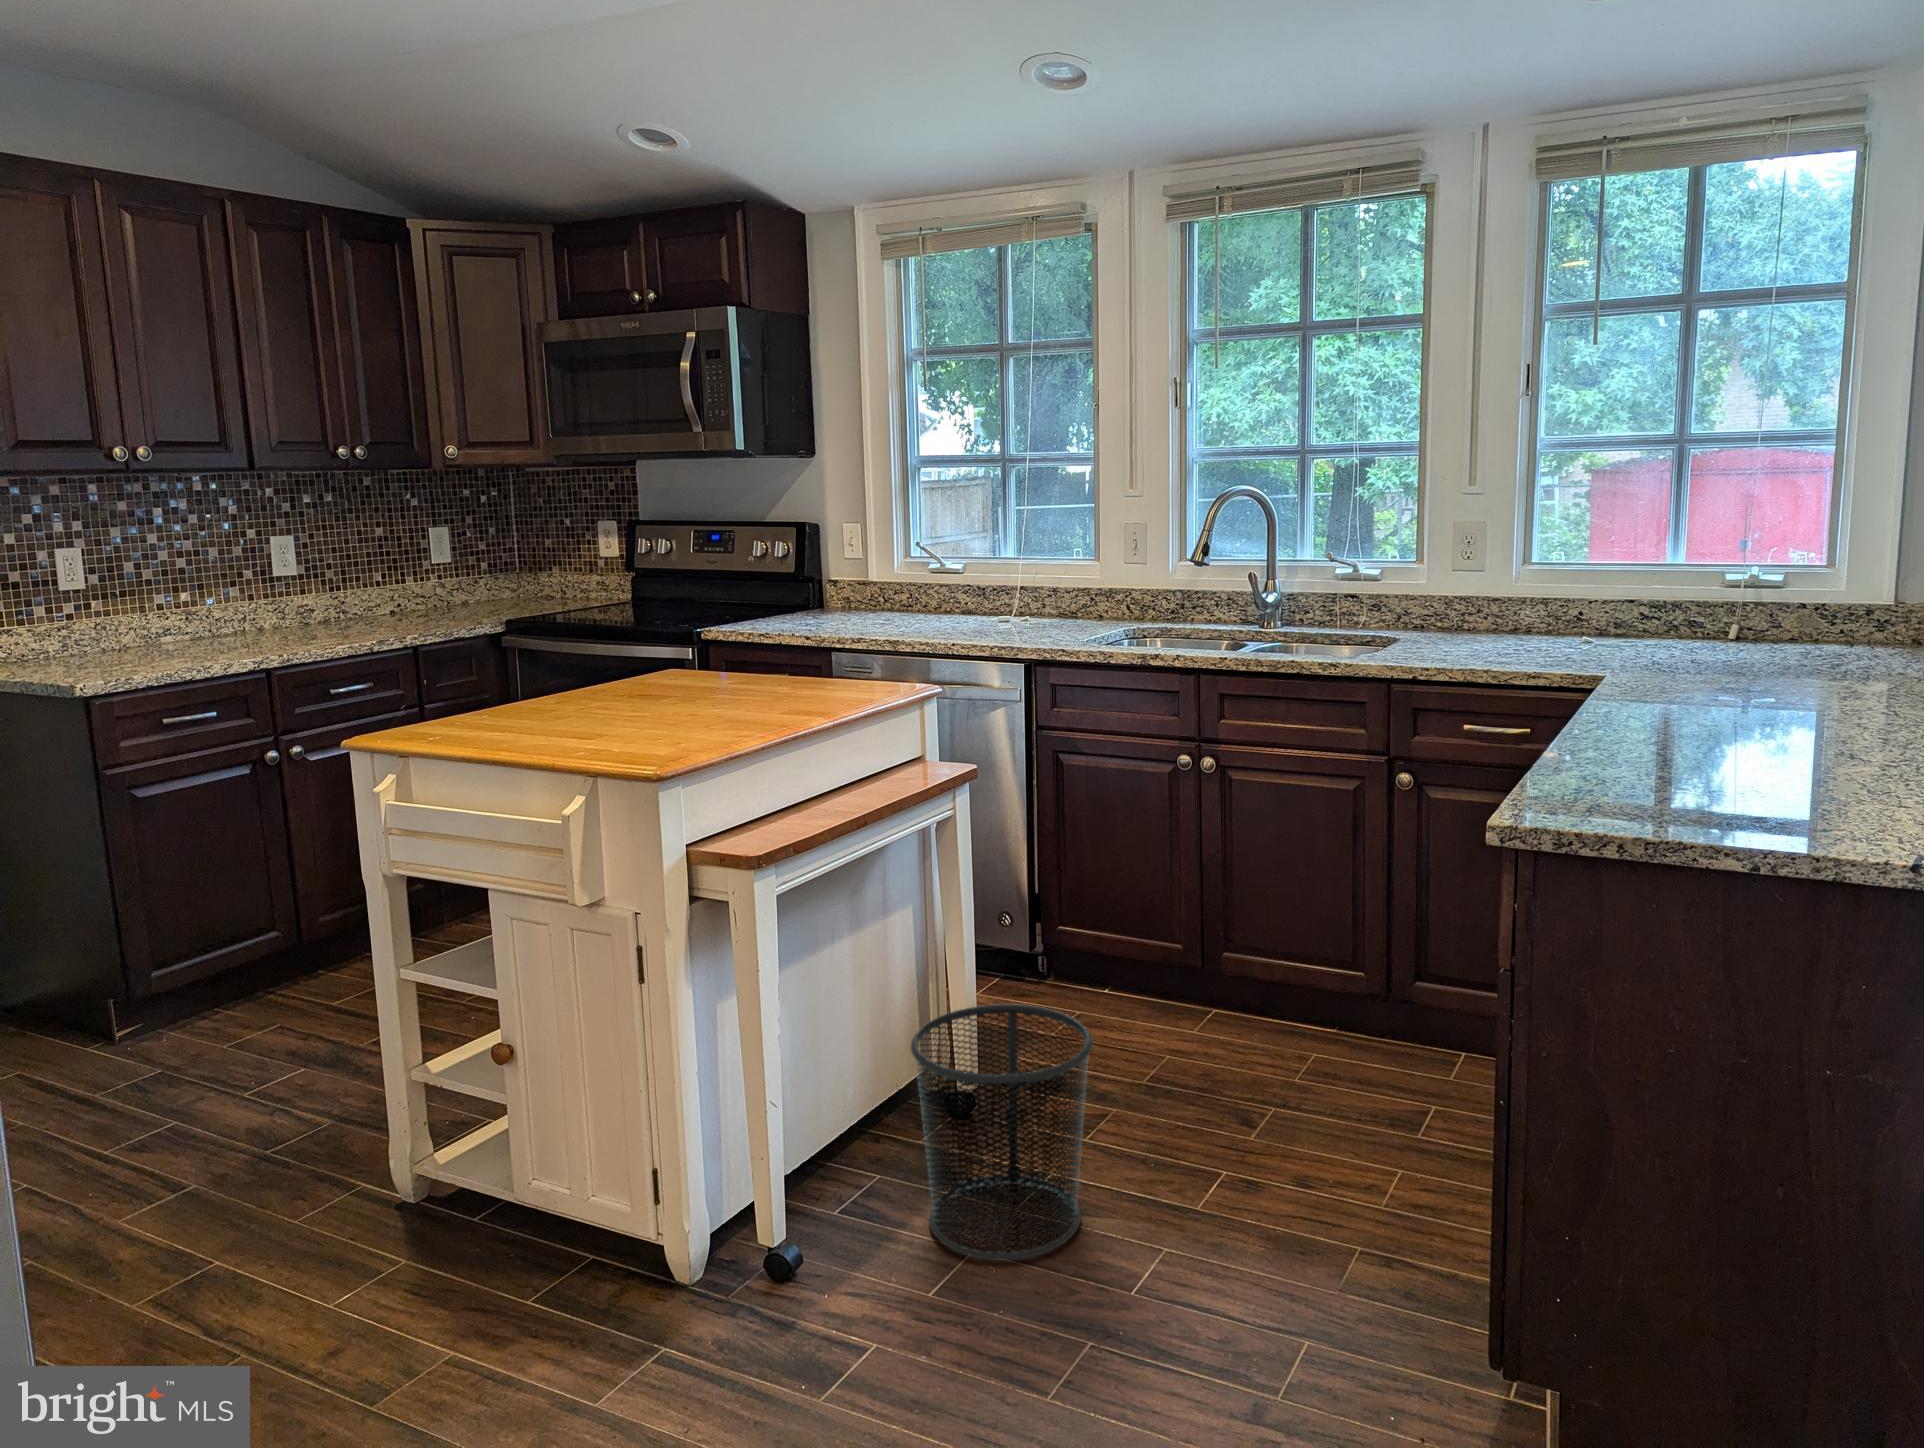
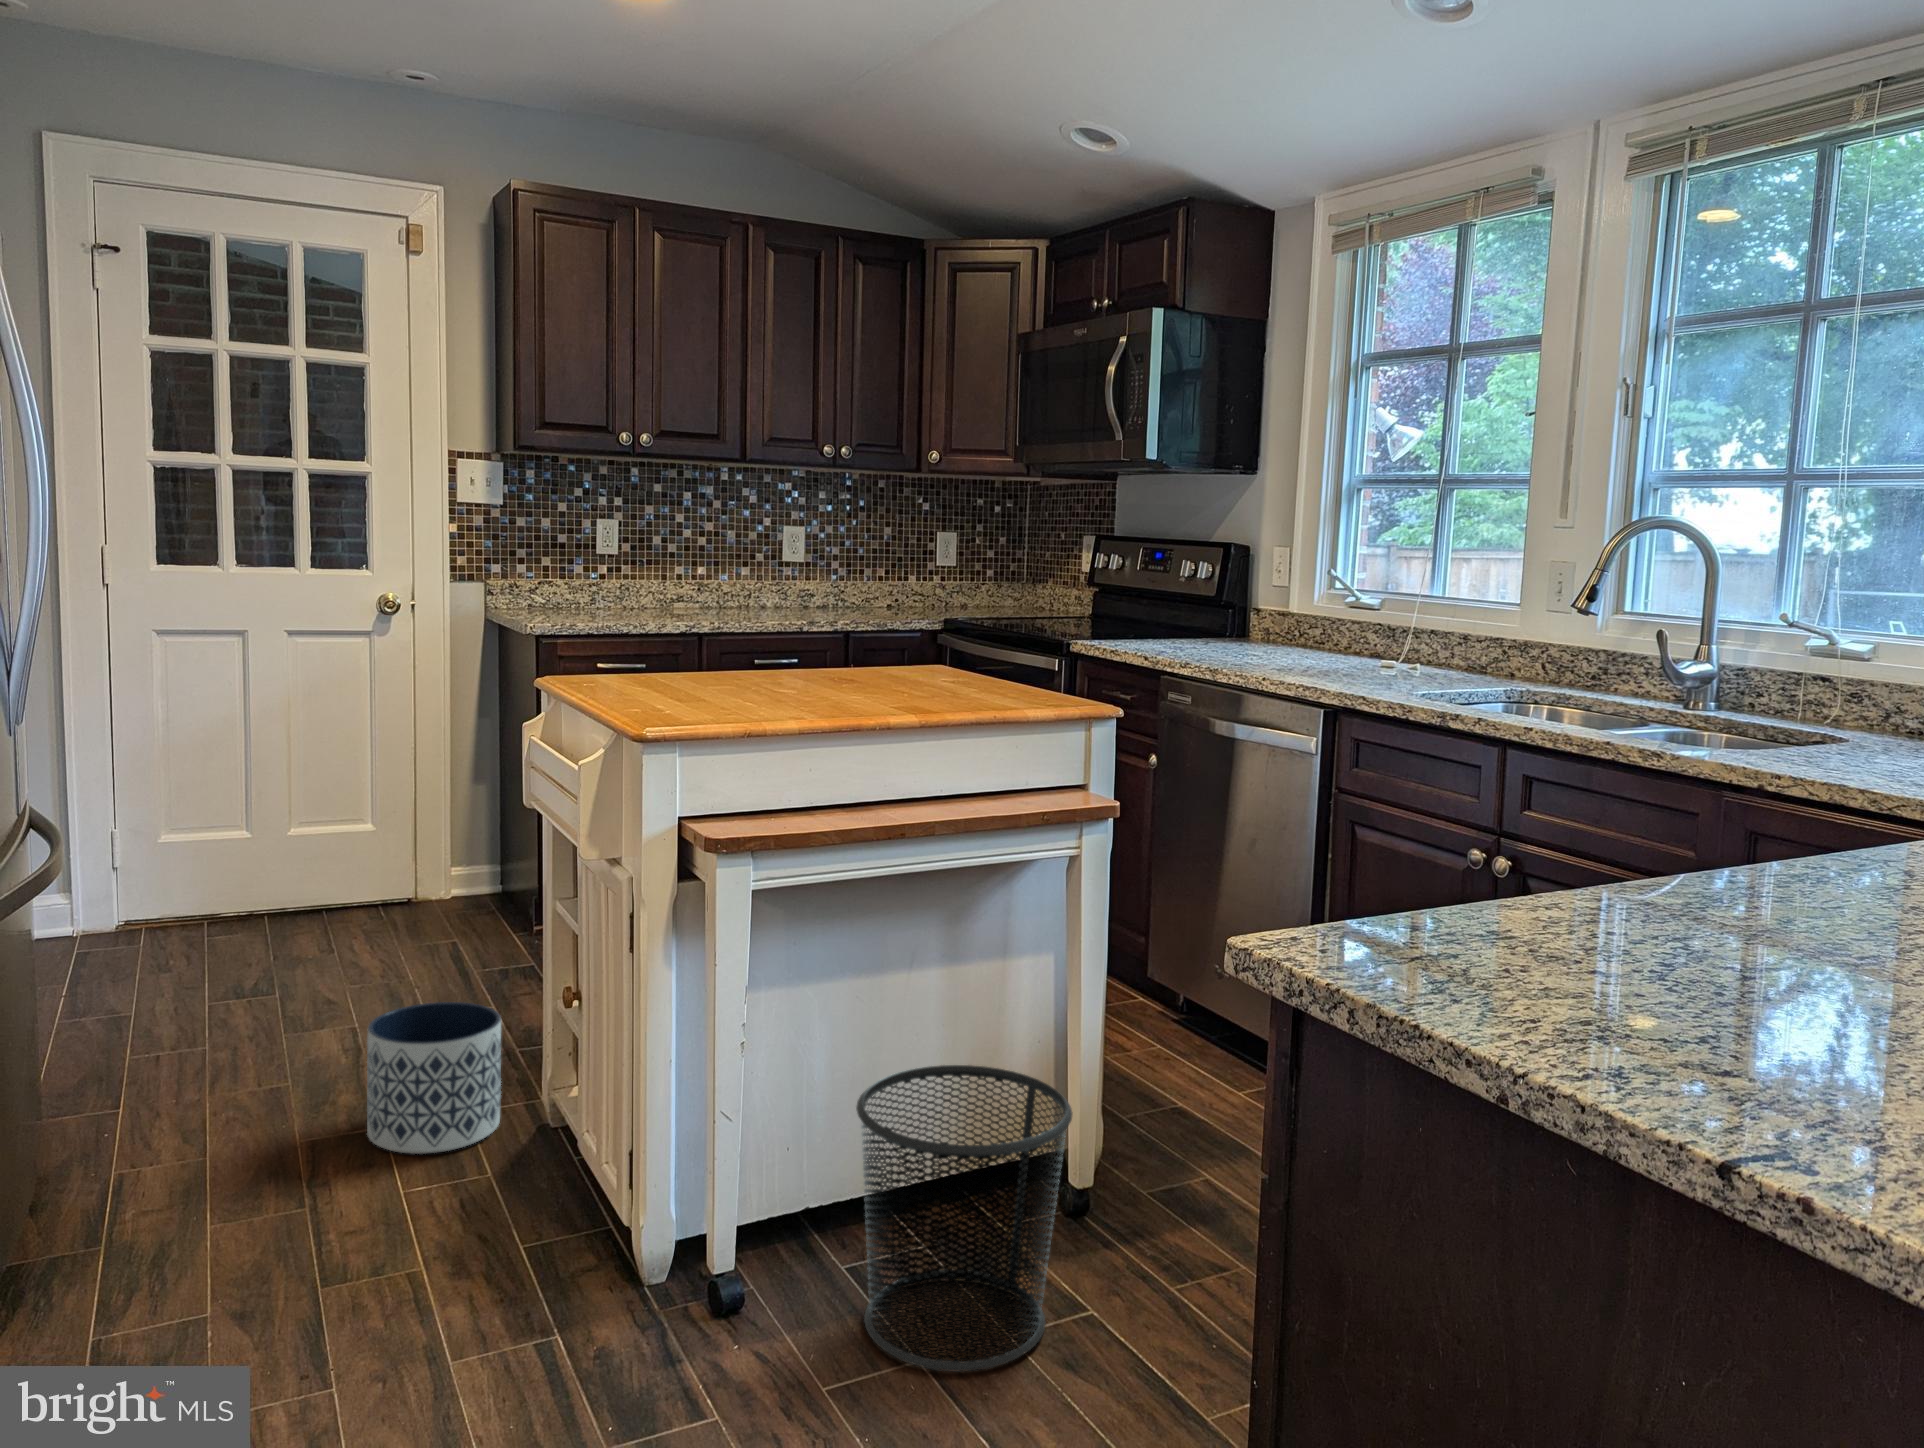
planter: none [231,1110,396,1294] -> present [367,1002,501,1154]

